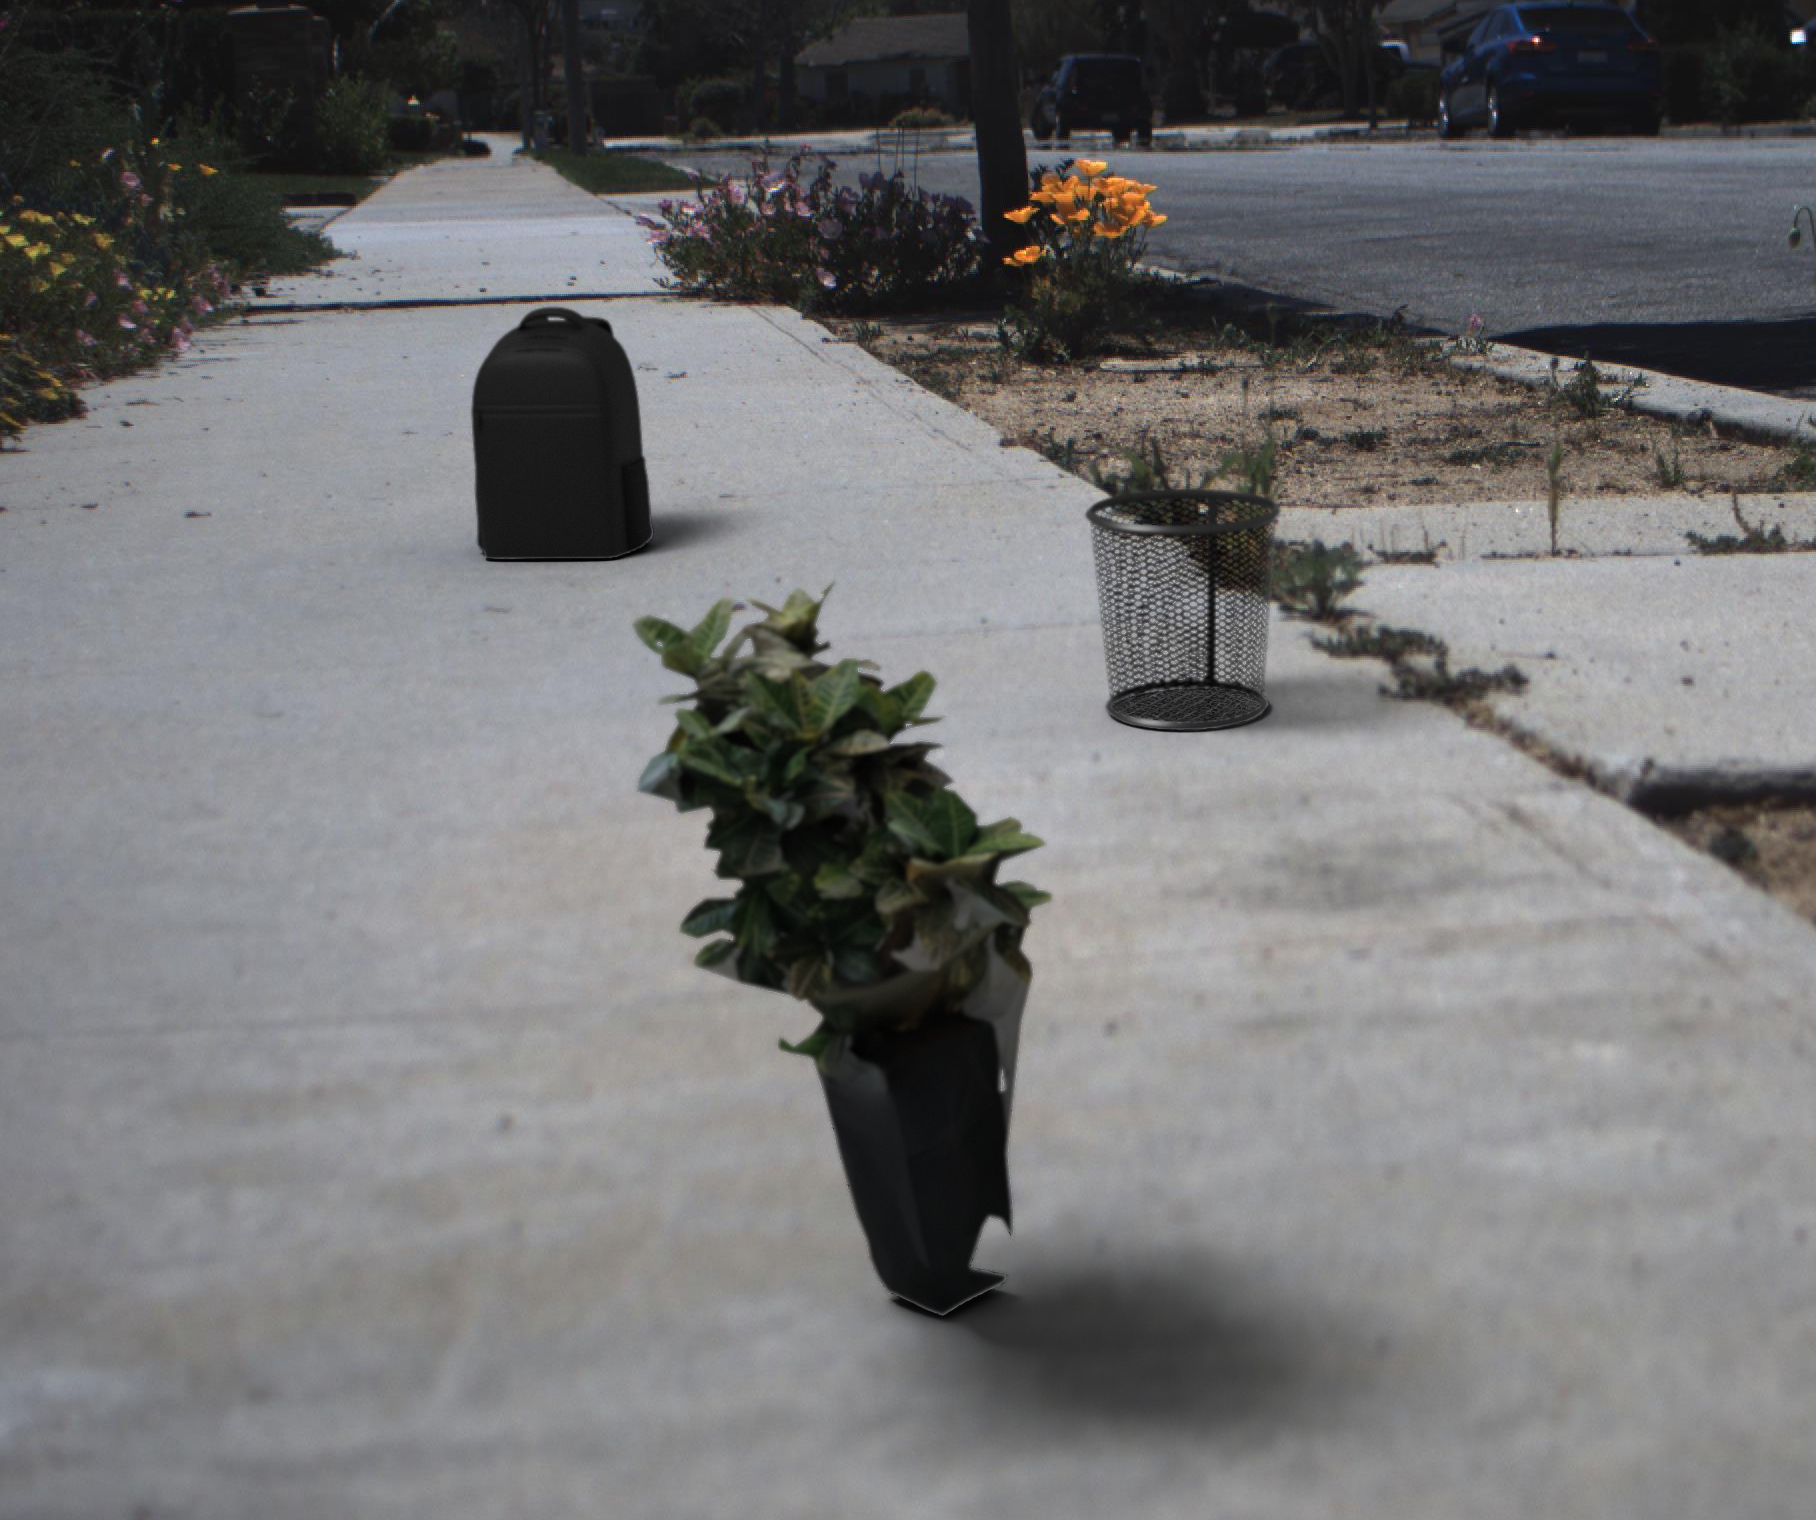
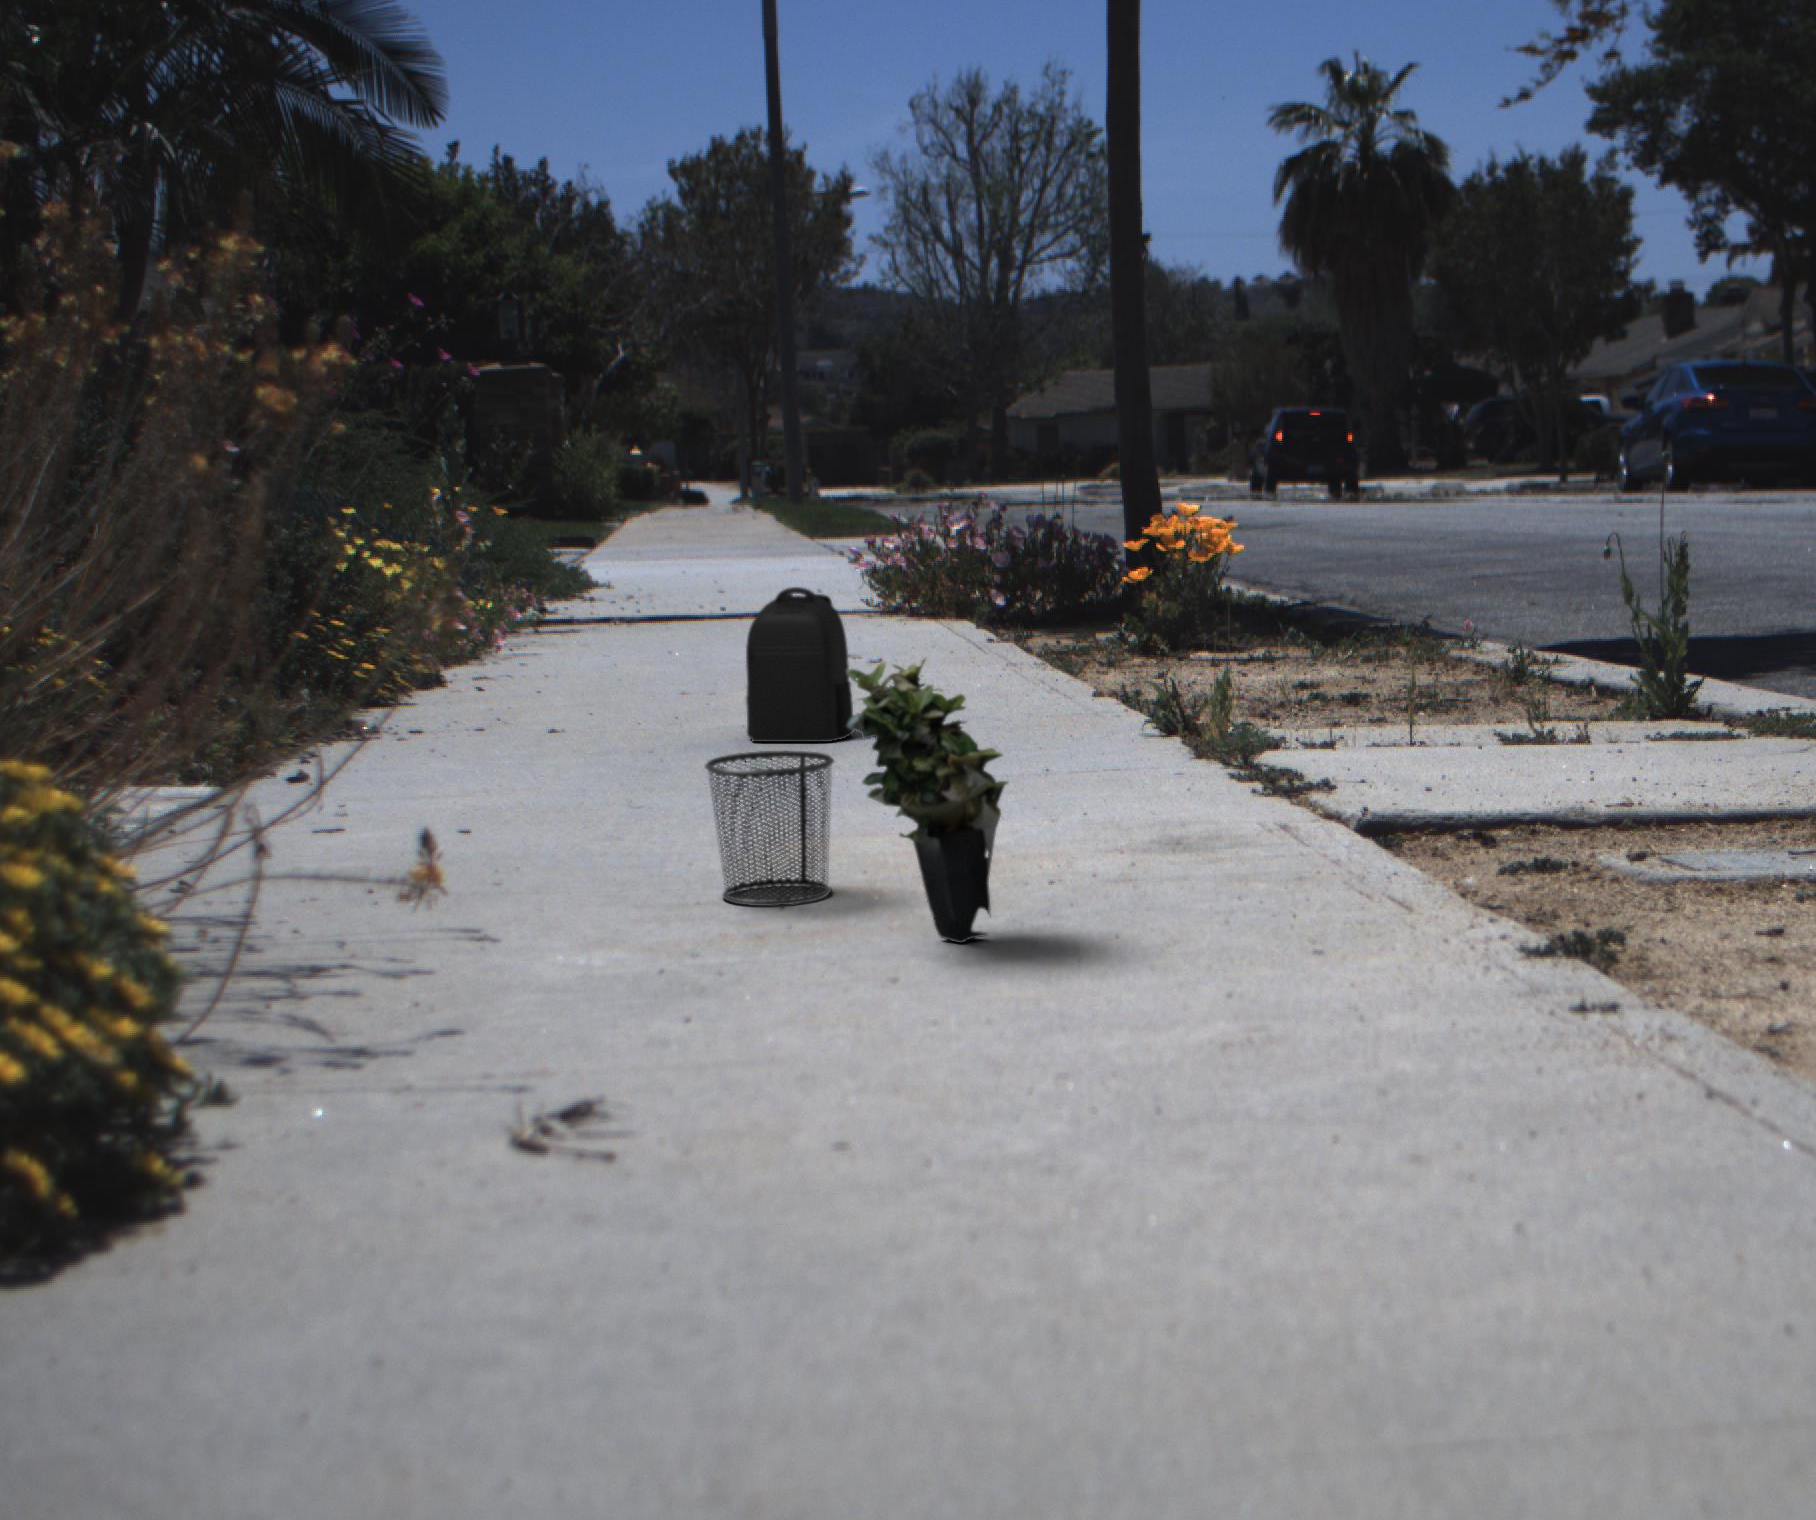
trash can: present [1085,489,1280,730] -> present [705,751,834,906]

